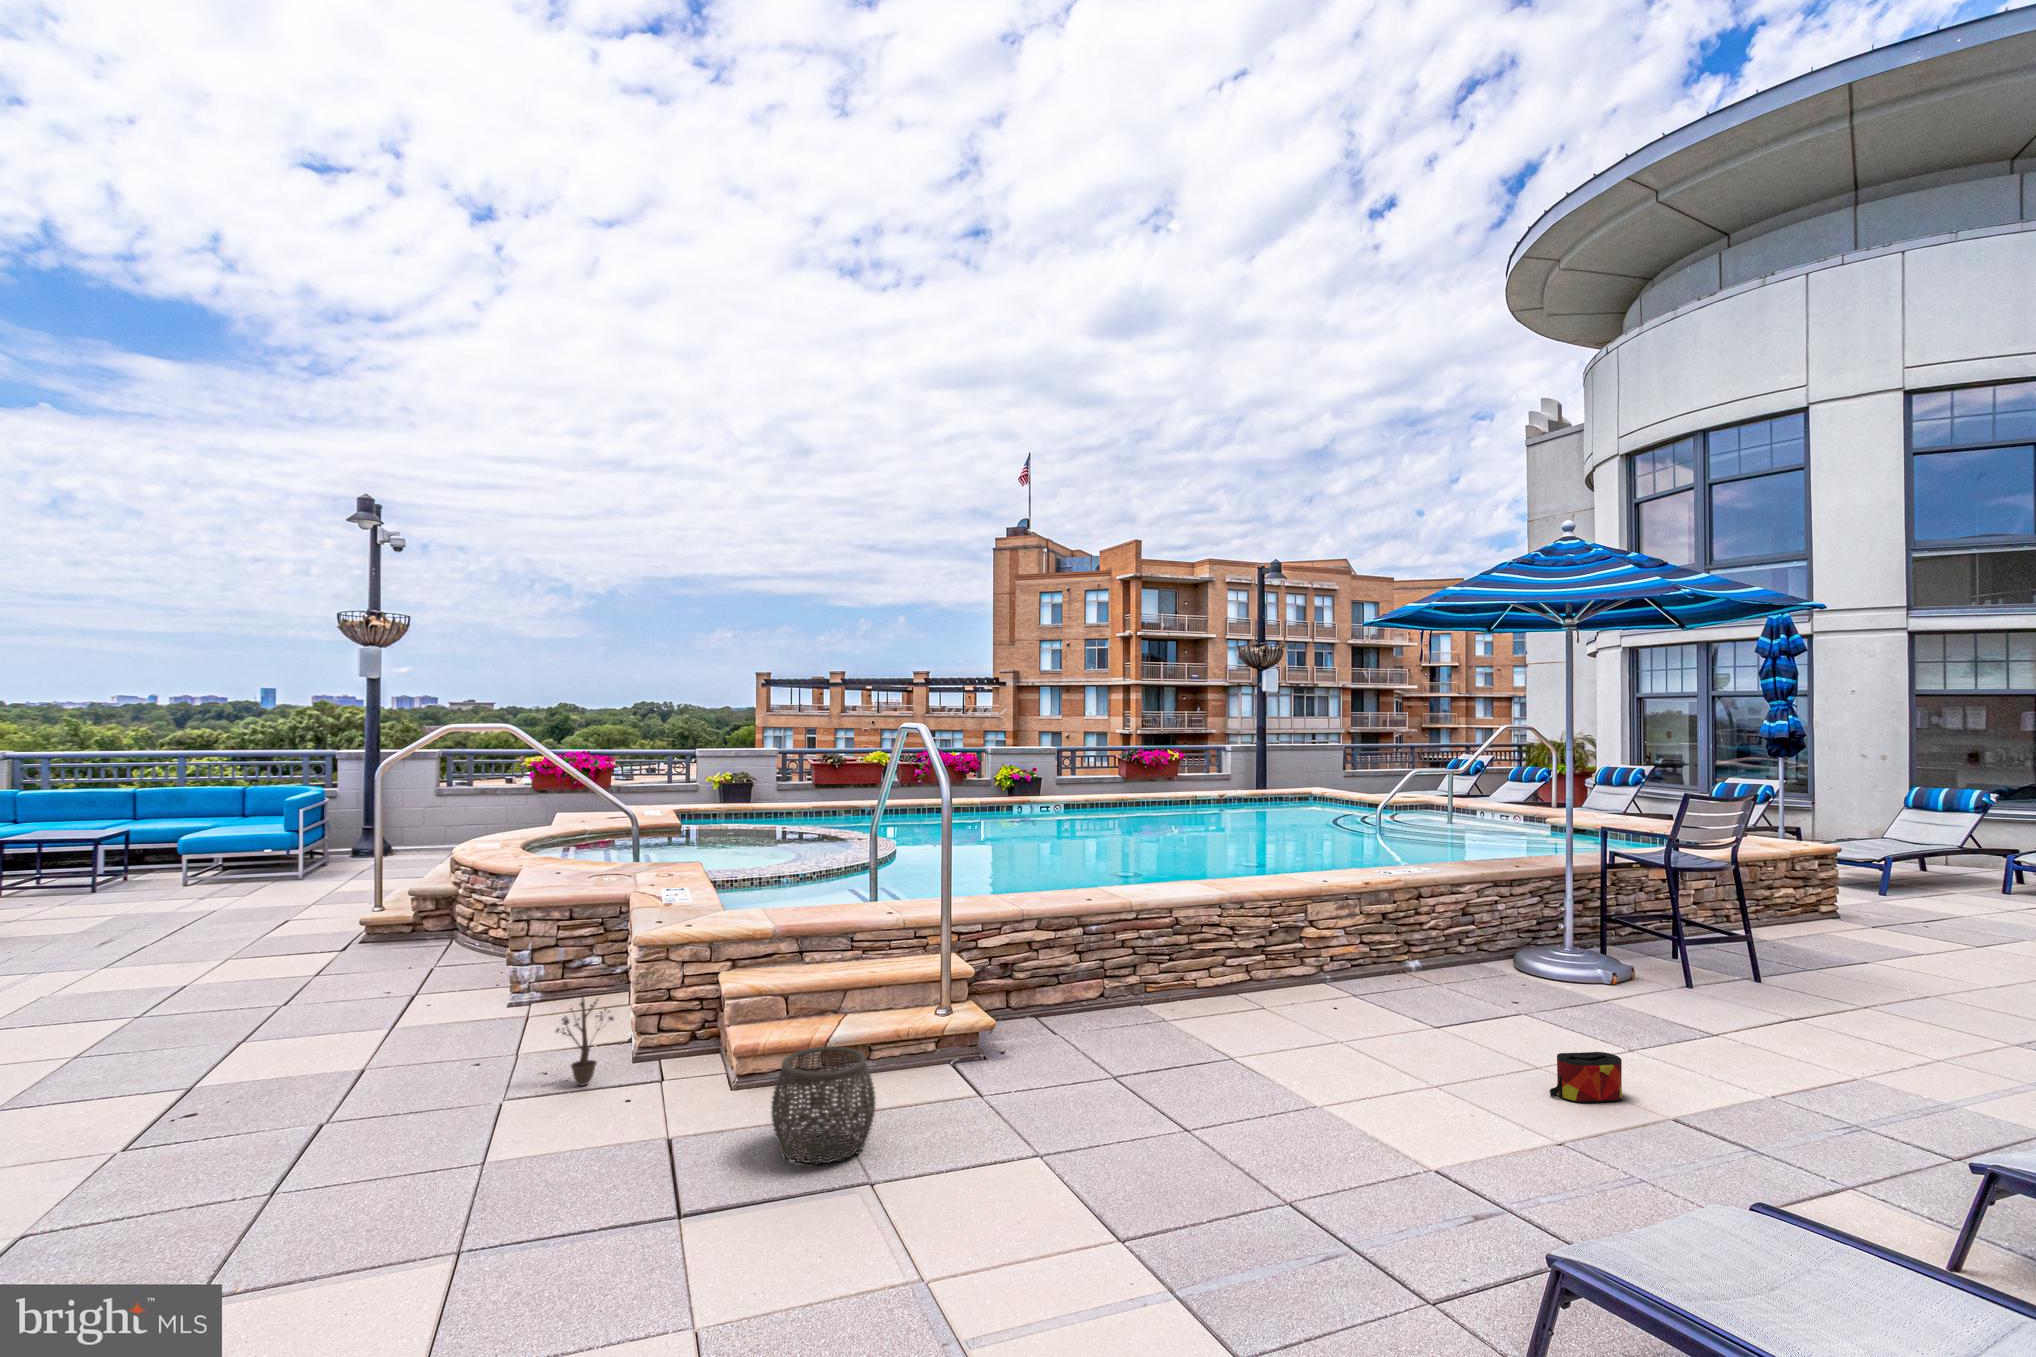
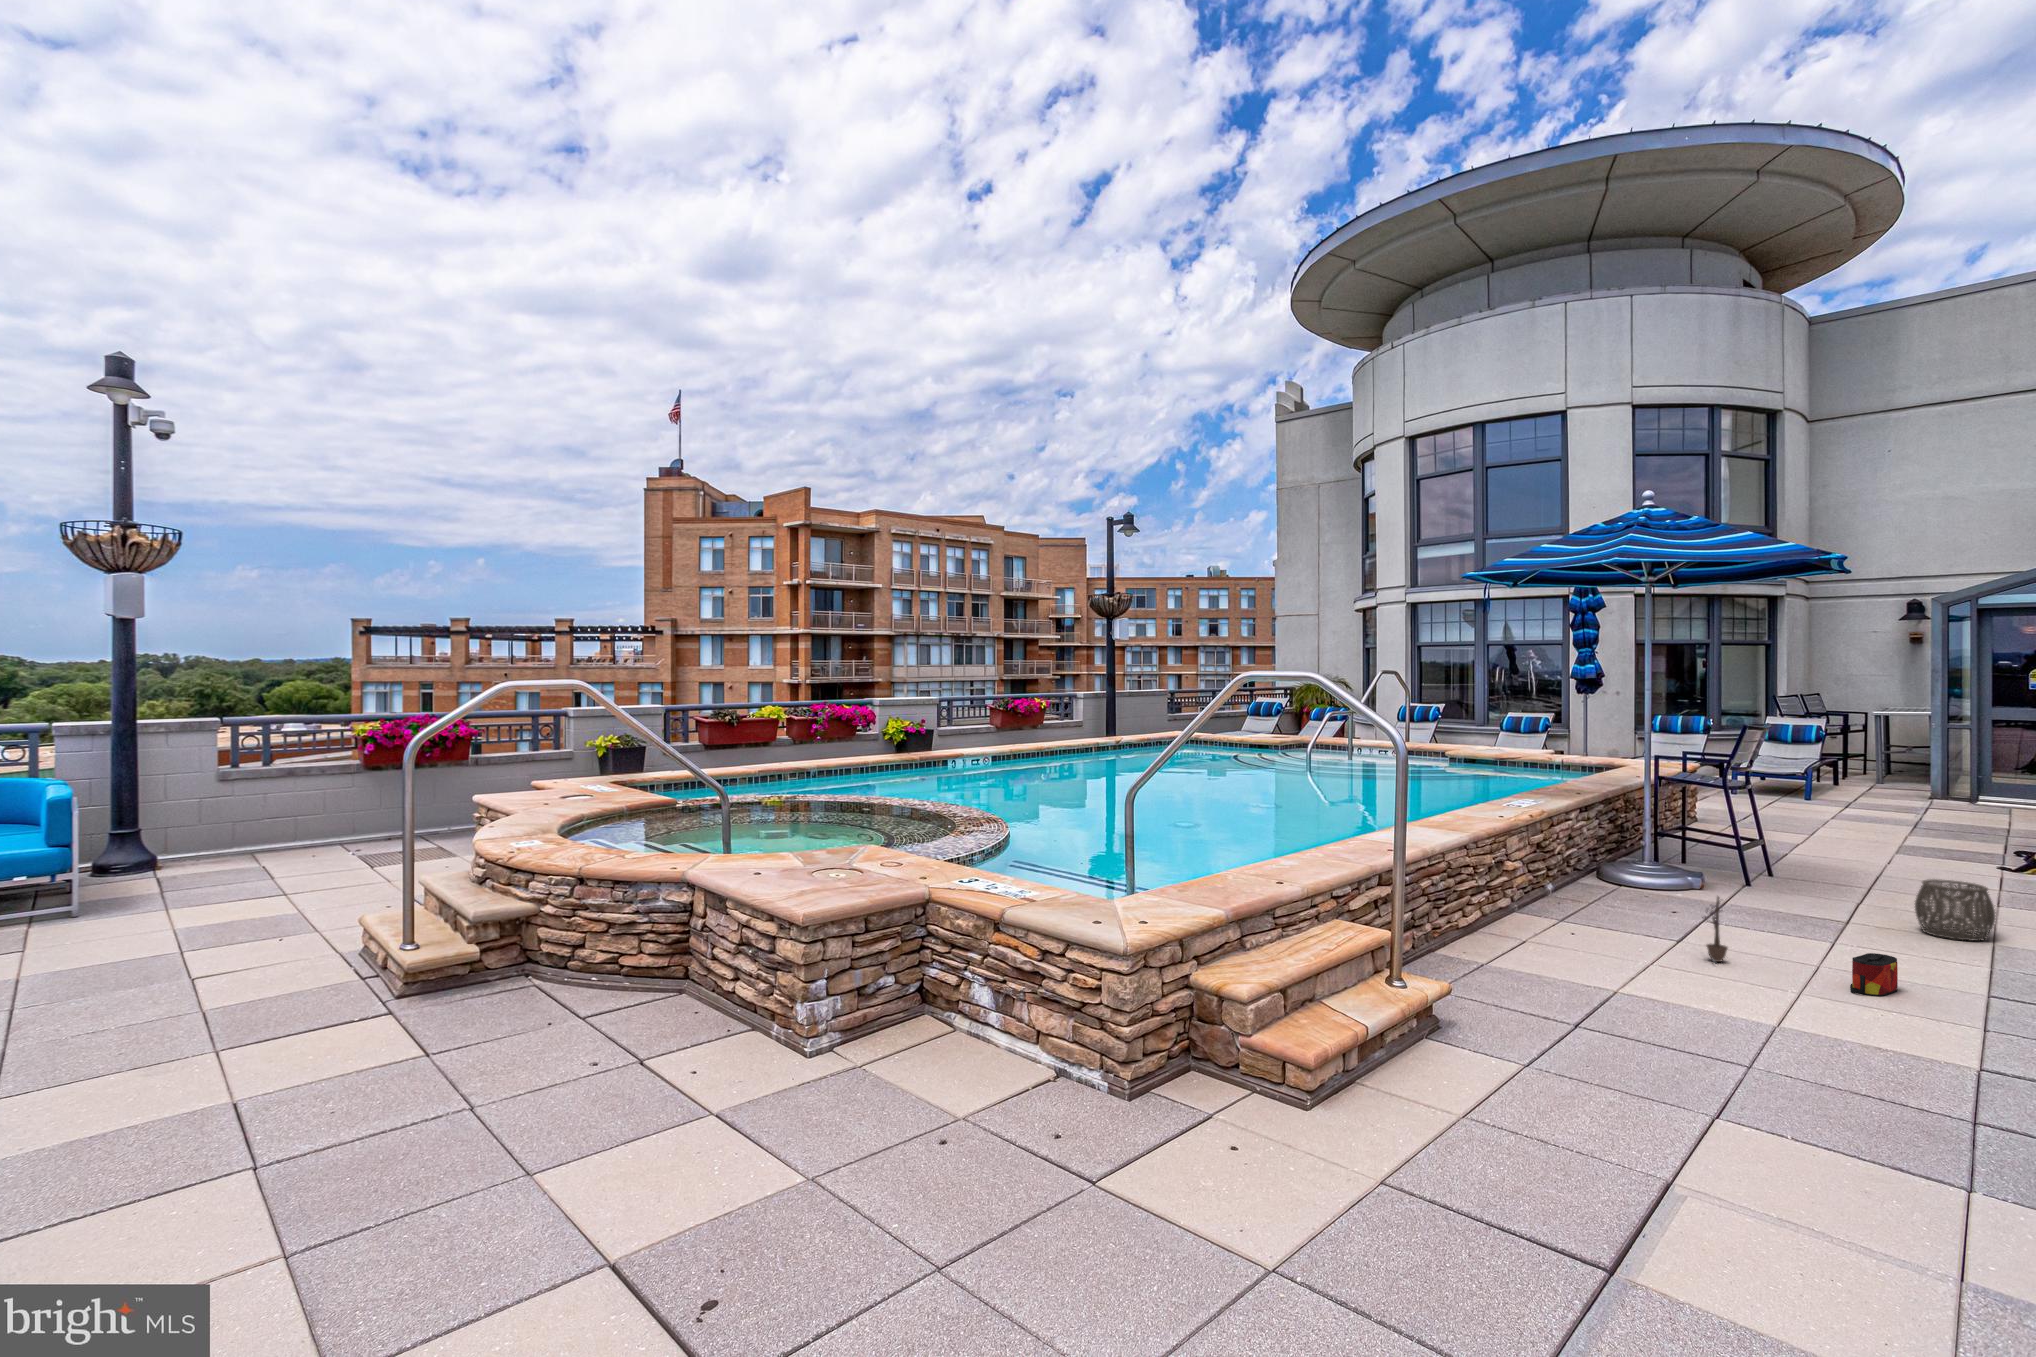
decorative plant: present [547,997,614,1086] -> present [1702,897,1728,963]
woven basket: present [771,1046,876,1164] -> present [1915,879,1995,941]

